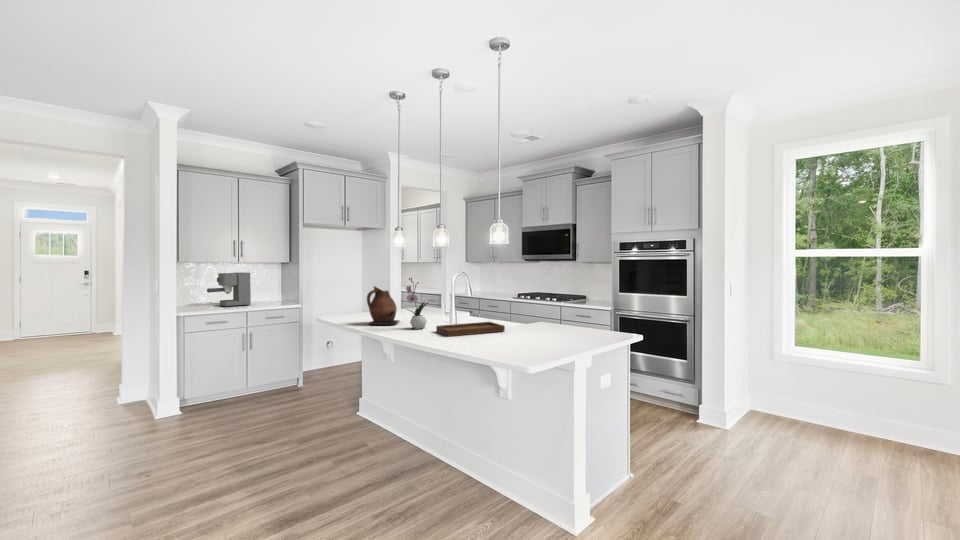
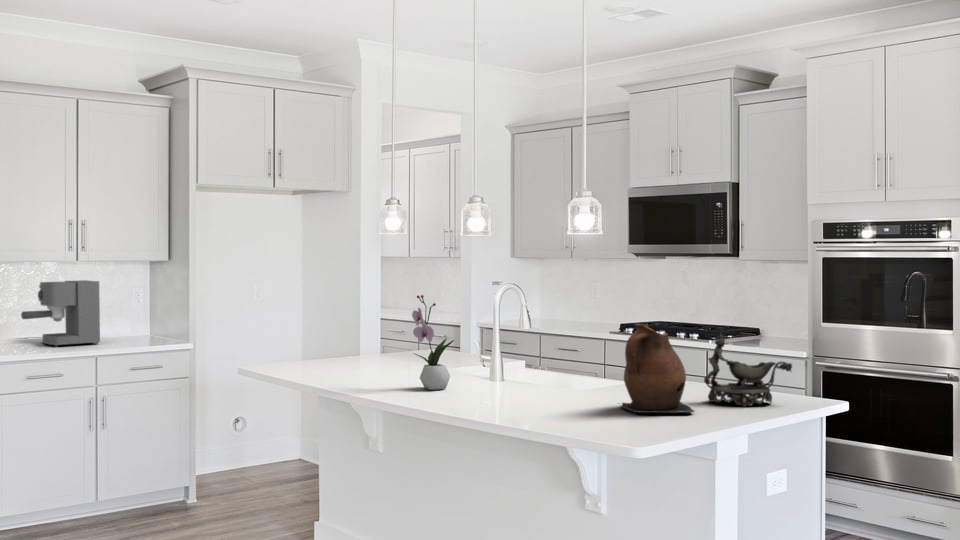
ceramic pitcher: present [367,286,399,325] -> present [621,324,694,414]
decorative bowl: none [562,299,609,337] -> present [704,336,792,406]
tray: present [436,310,505,336] -> none [470,355,596,403]

